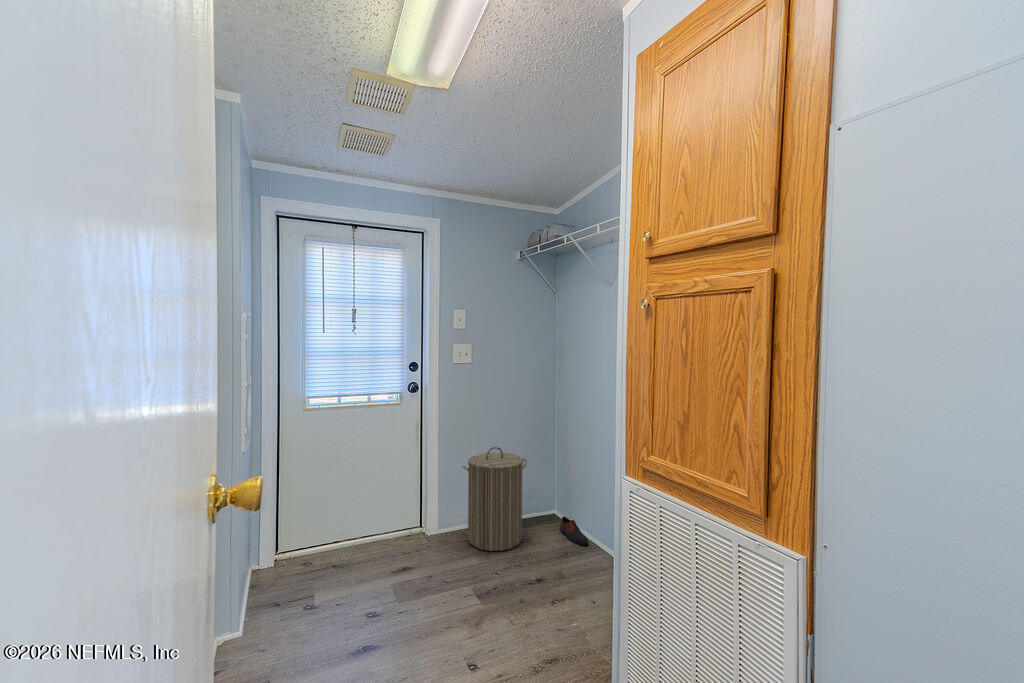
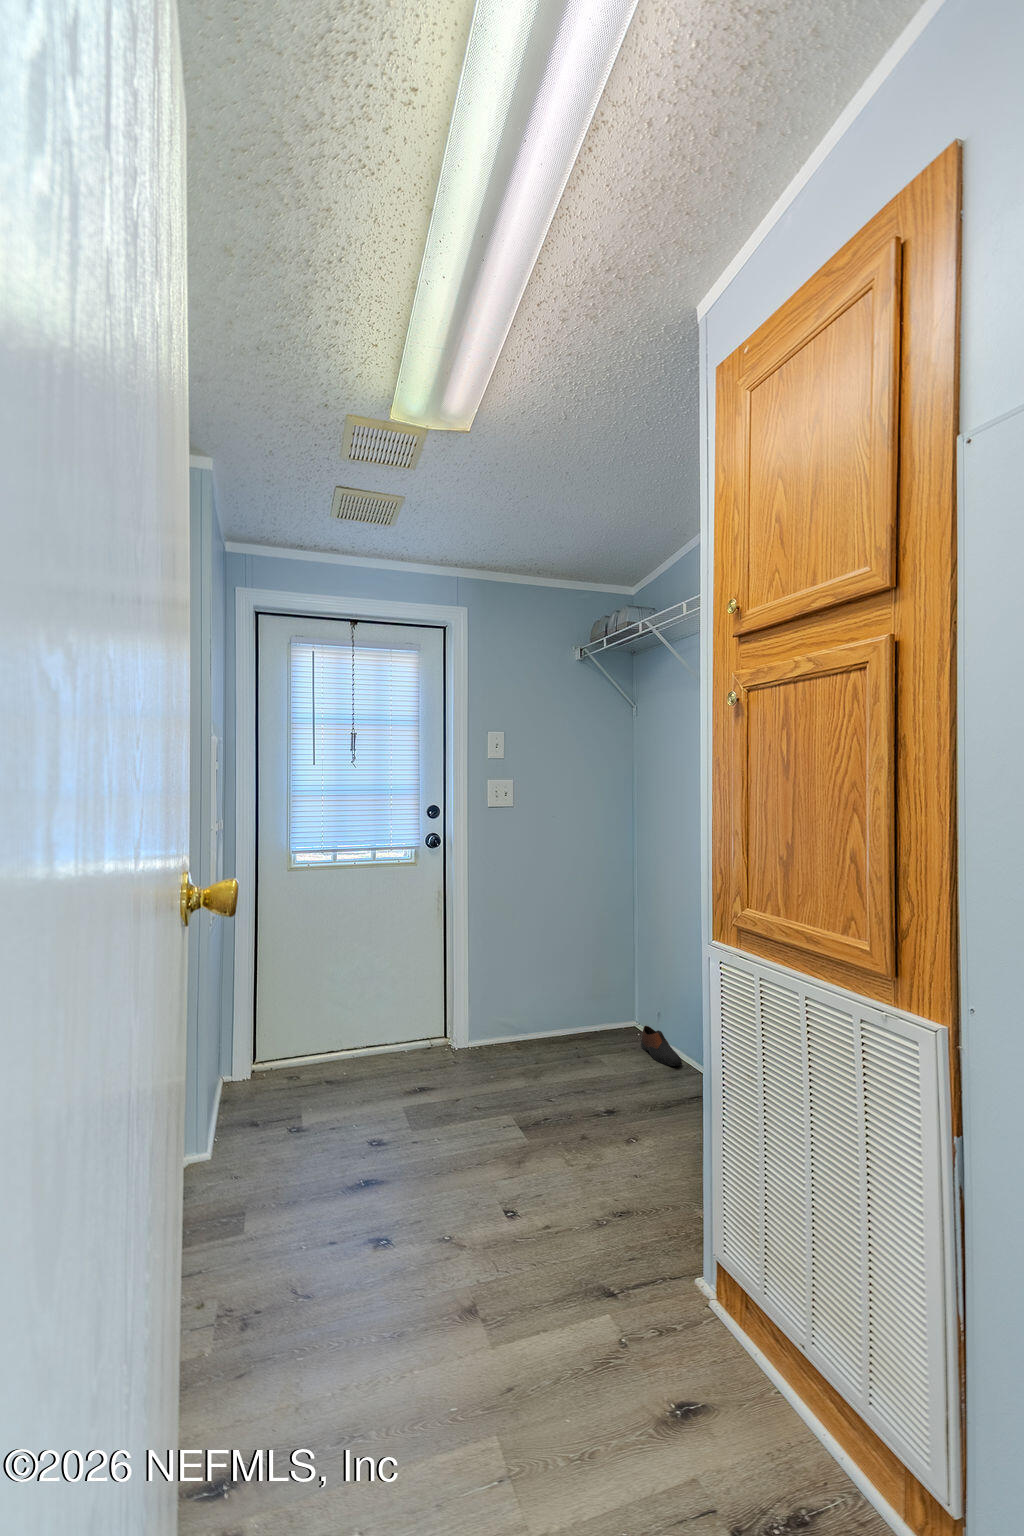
laundry hamper: present [463,447,527,551] -> none [500,922,591,1070]

